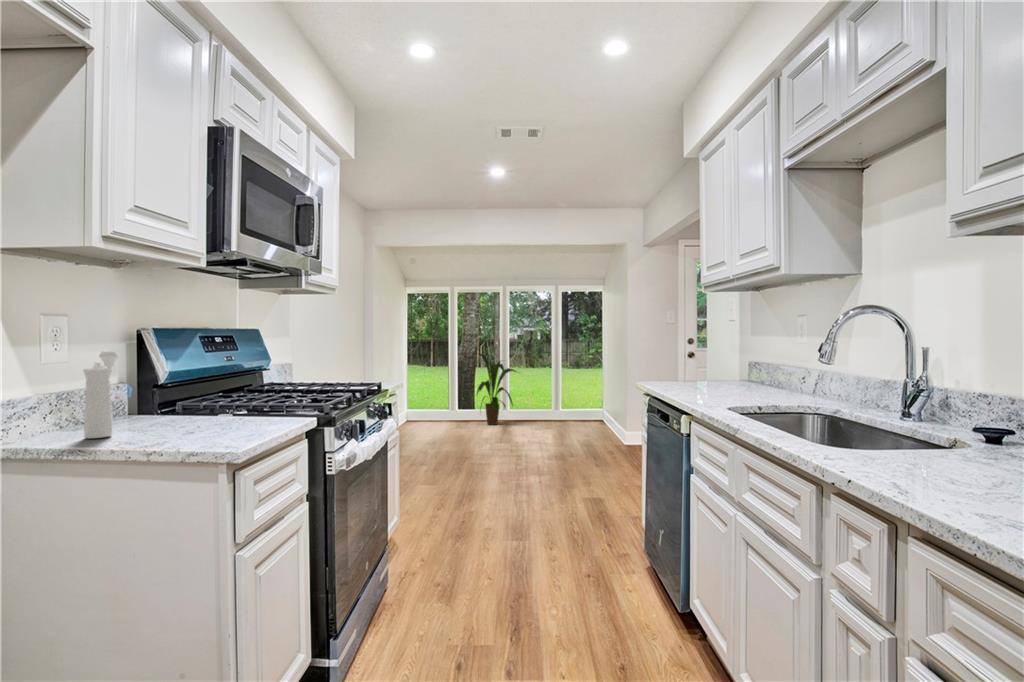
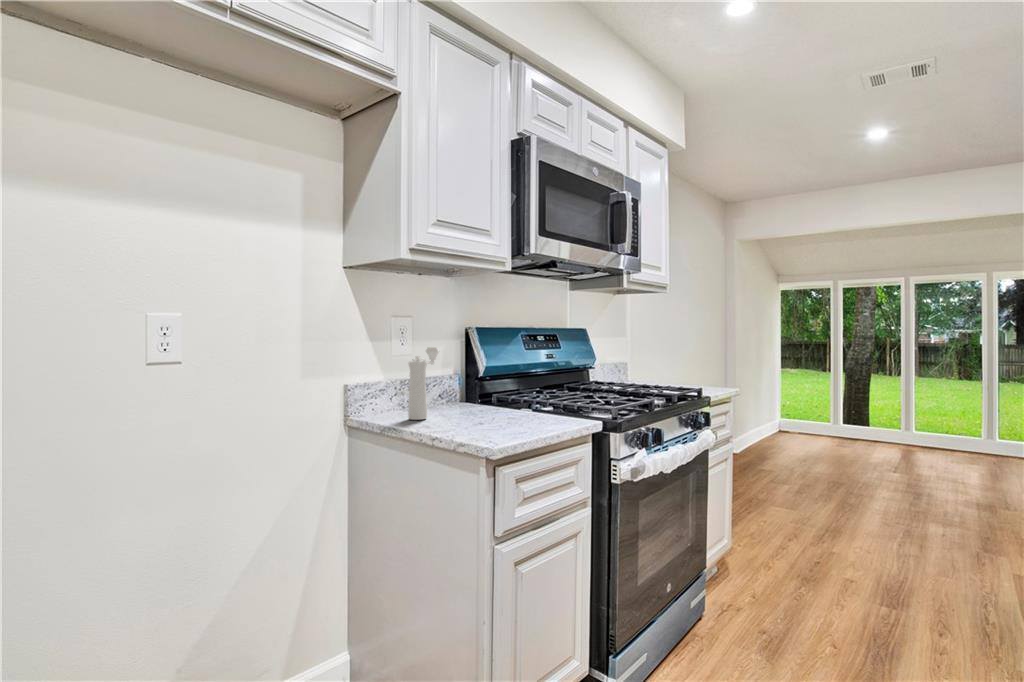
house plant: present [477,354,516,425] -> none [868,359,944,451]

